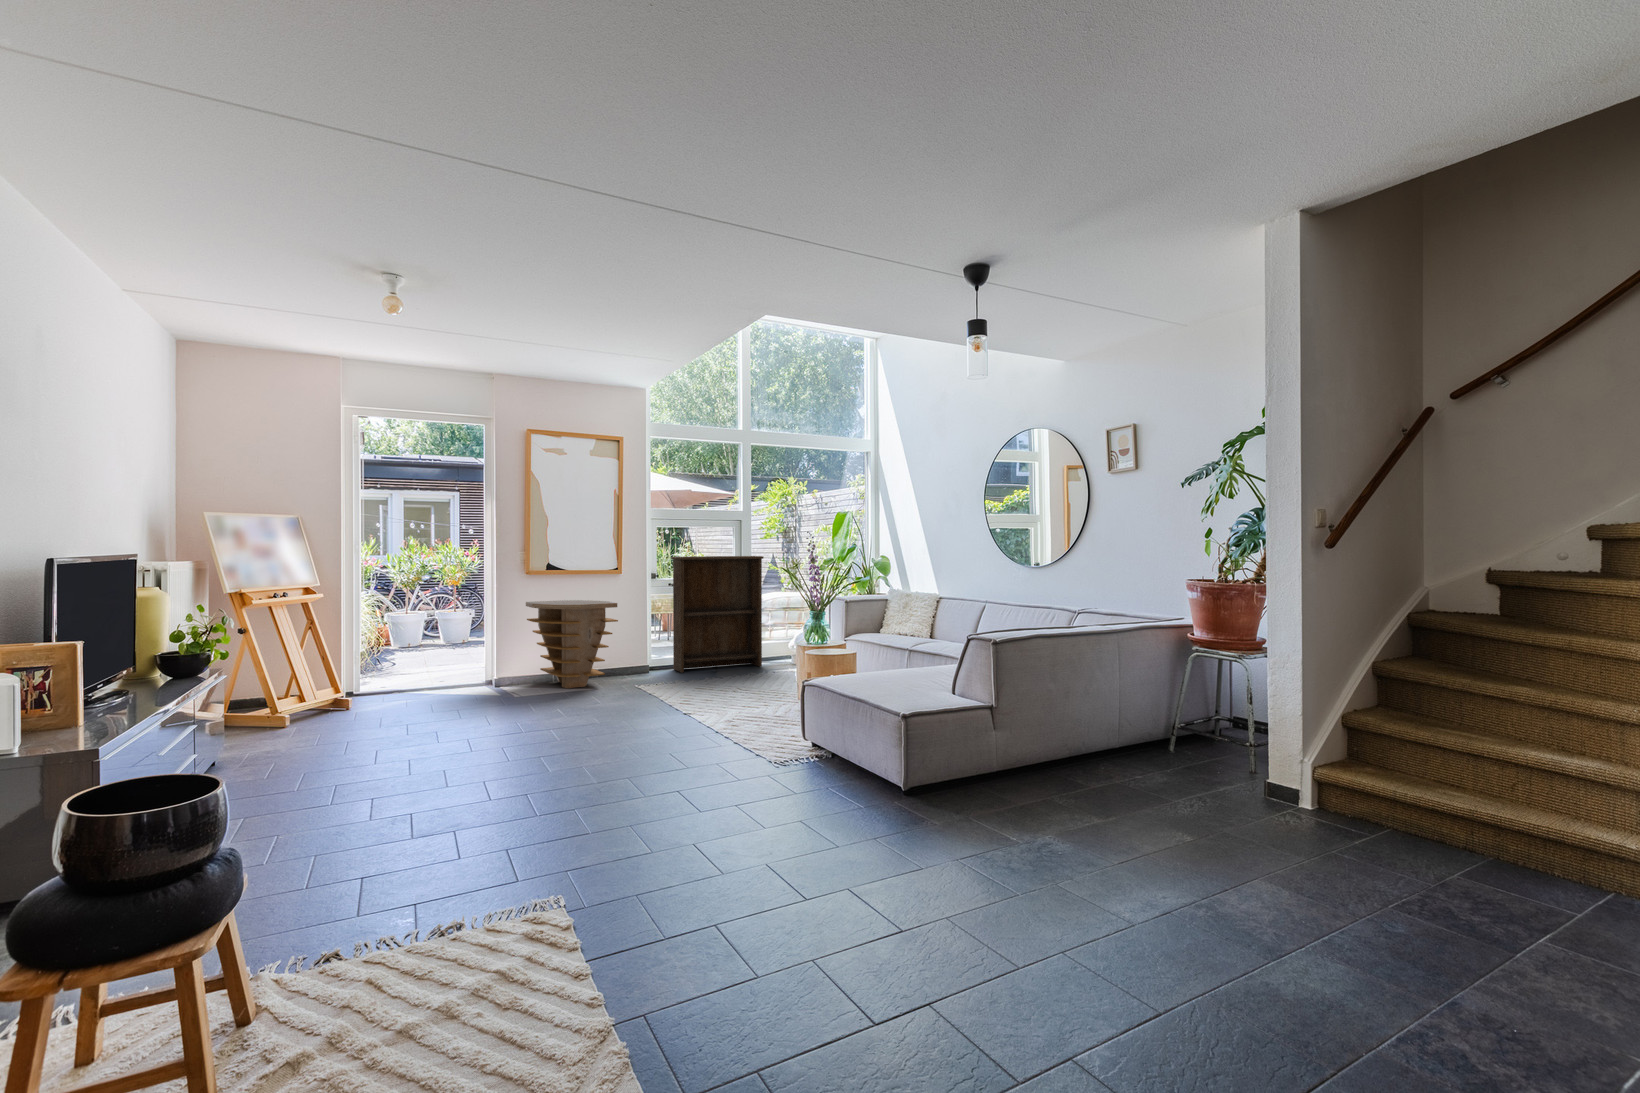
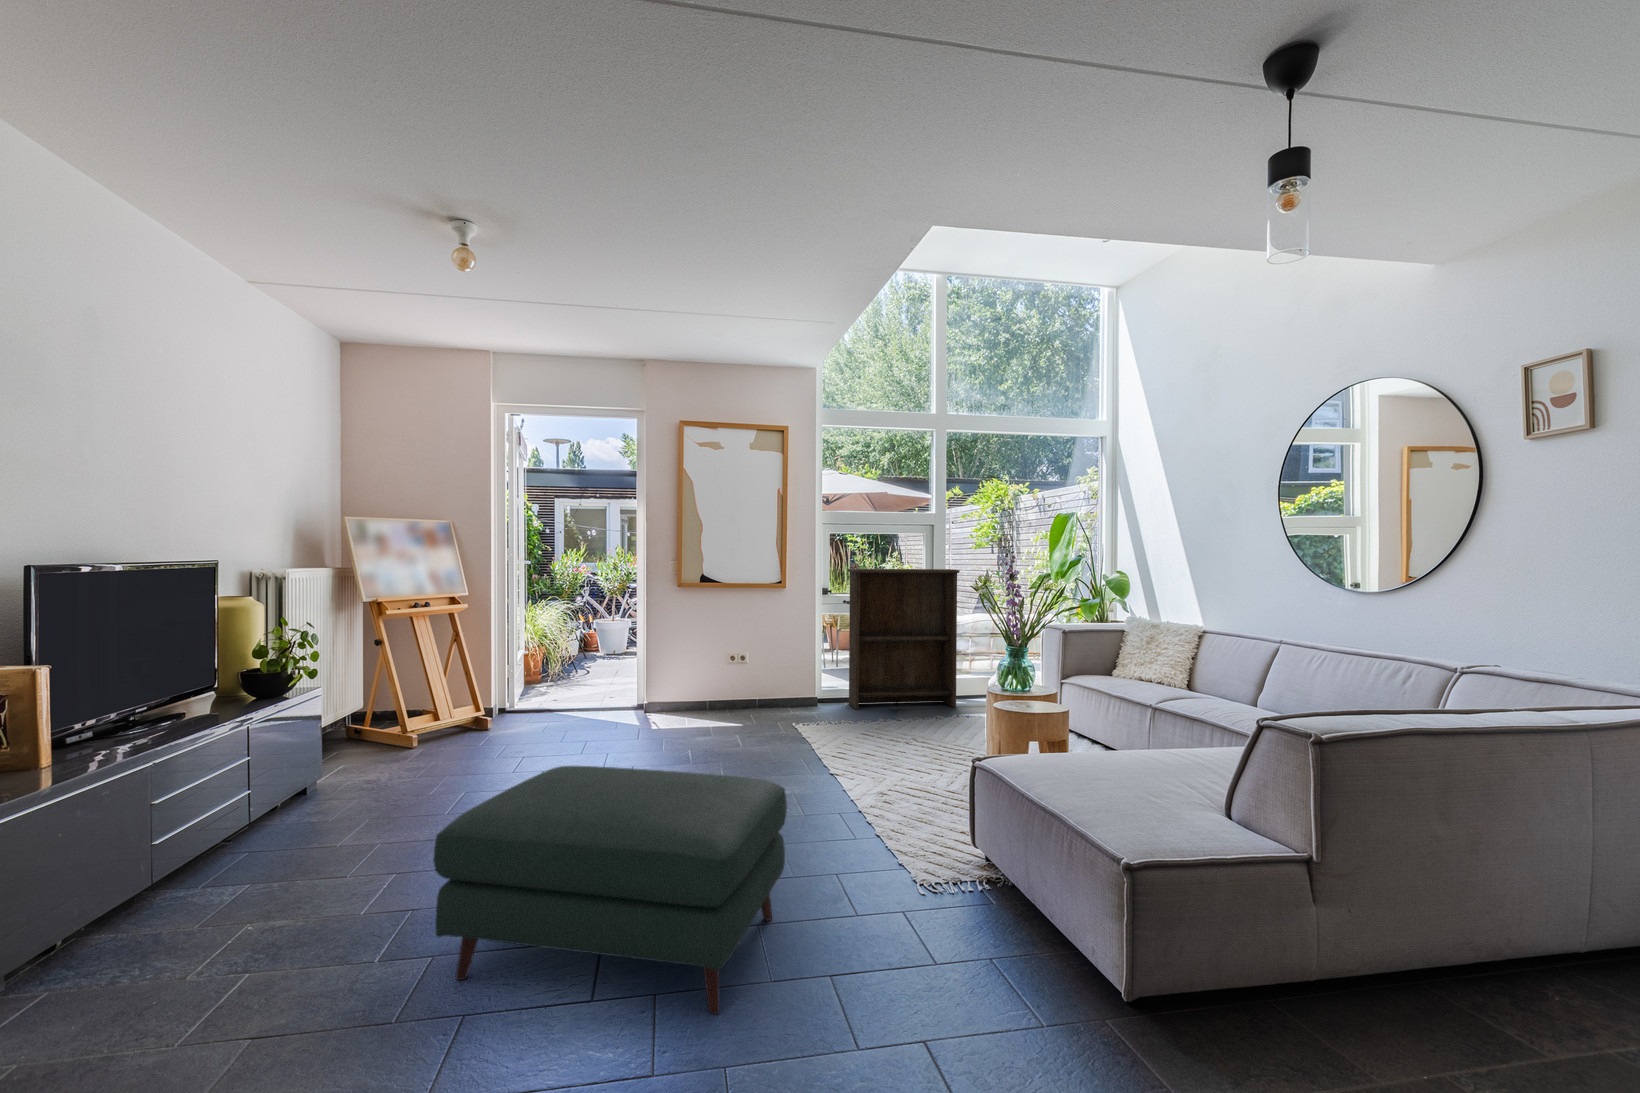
side table: present [526,600,618,688] -> none [680,617,776,722]
ottoman: none [475,694,694,831] -> present [434,766,787,1014]

